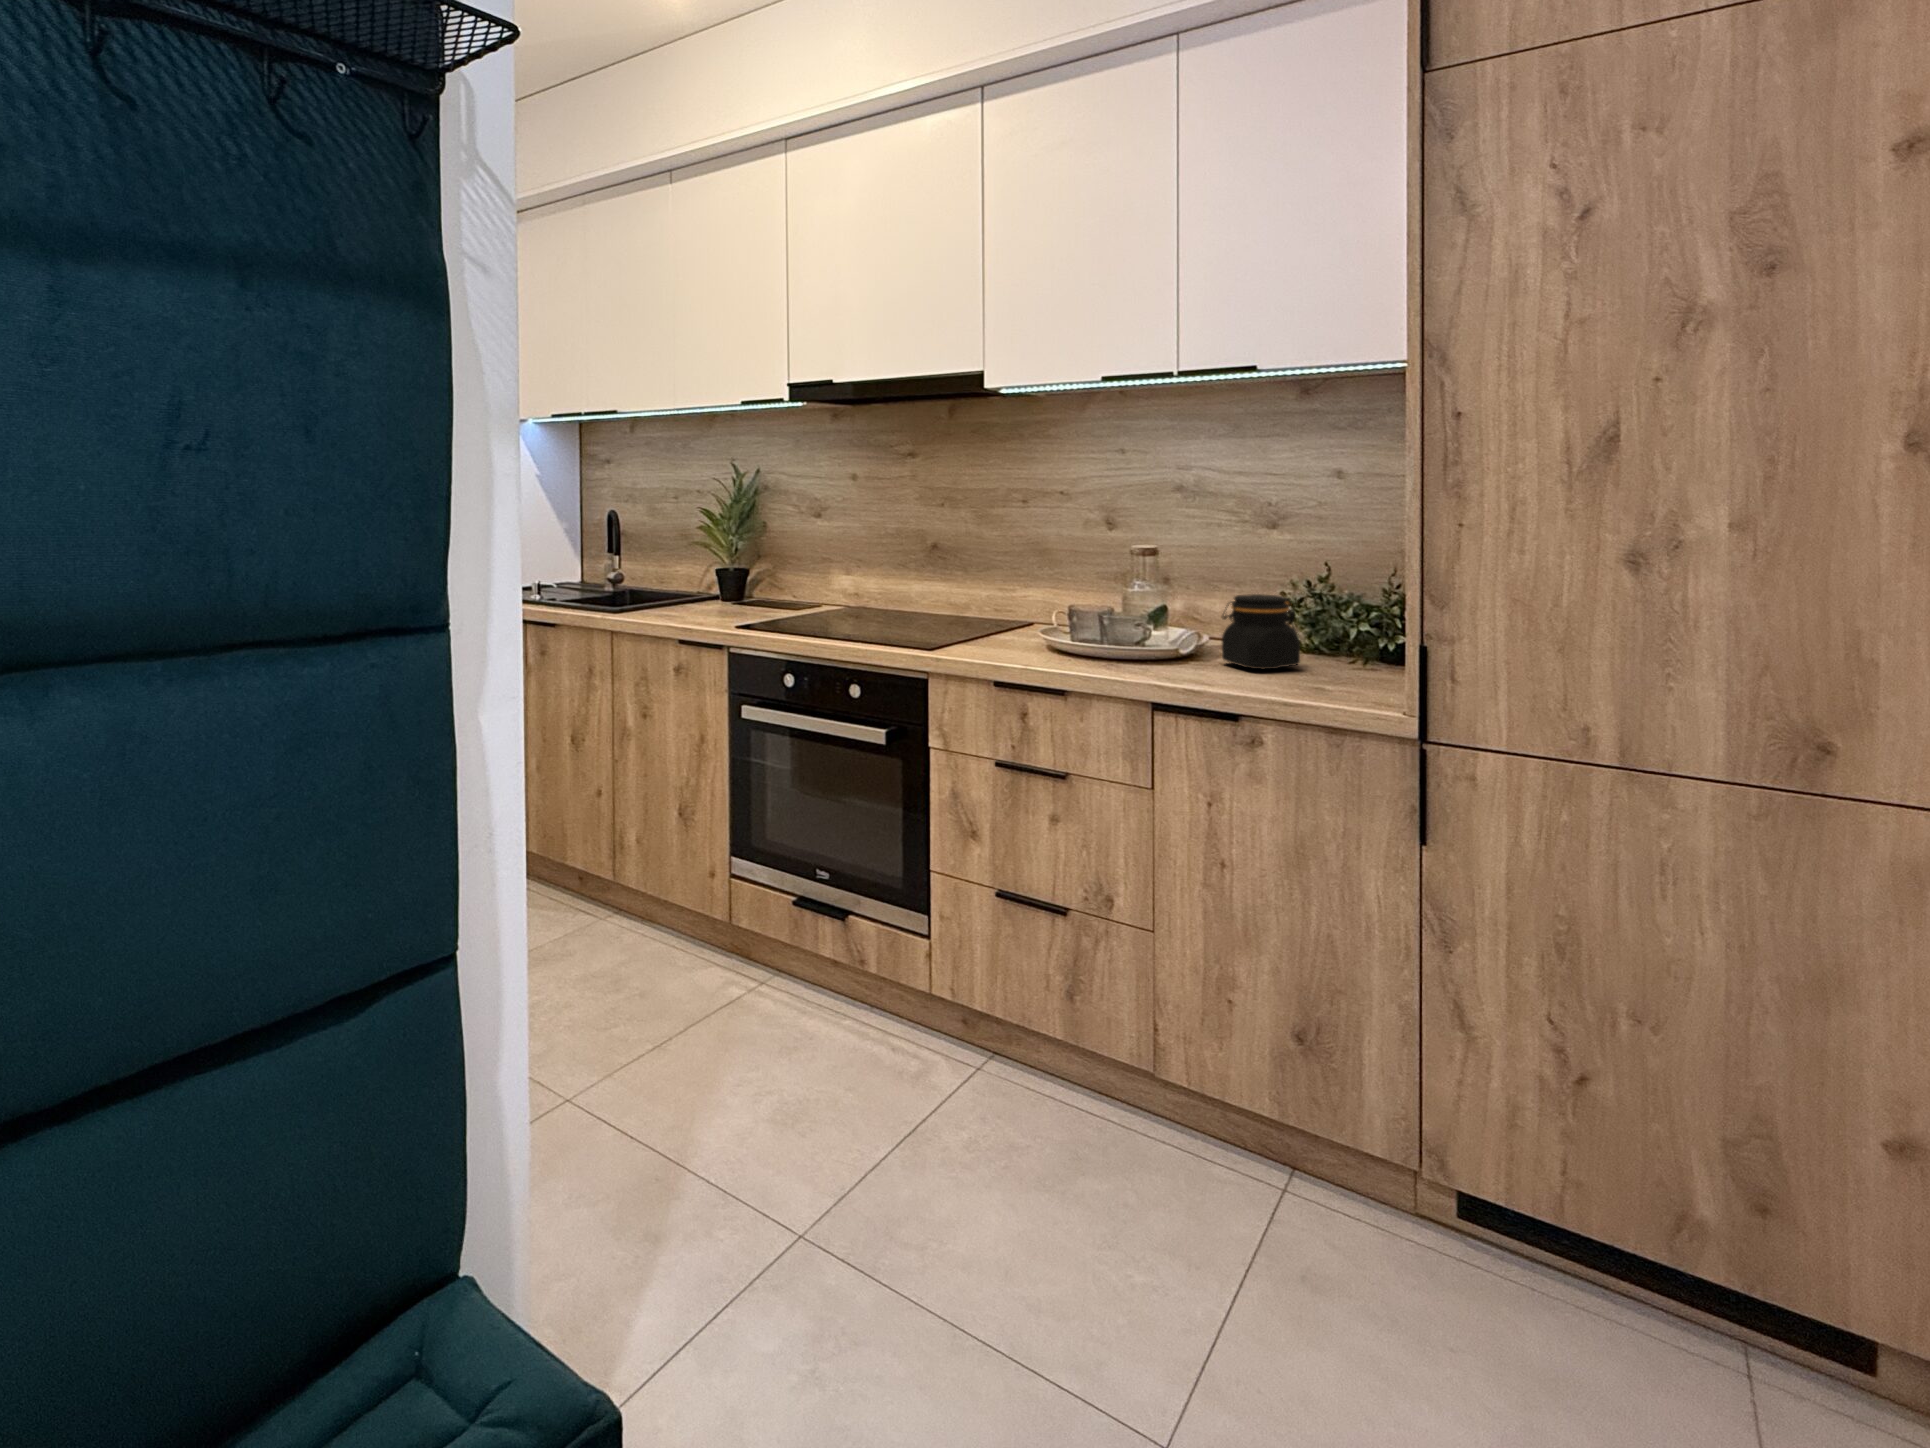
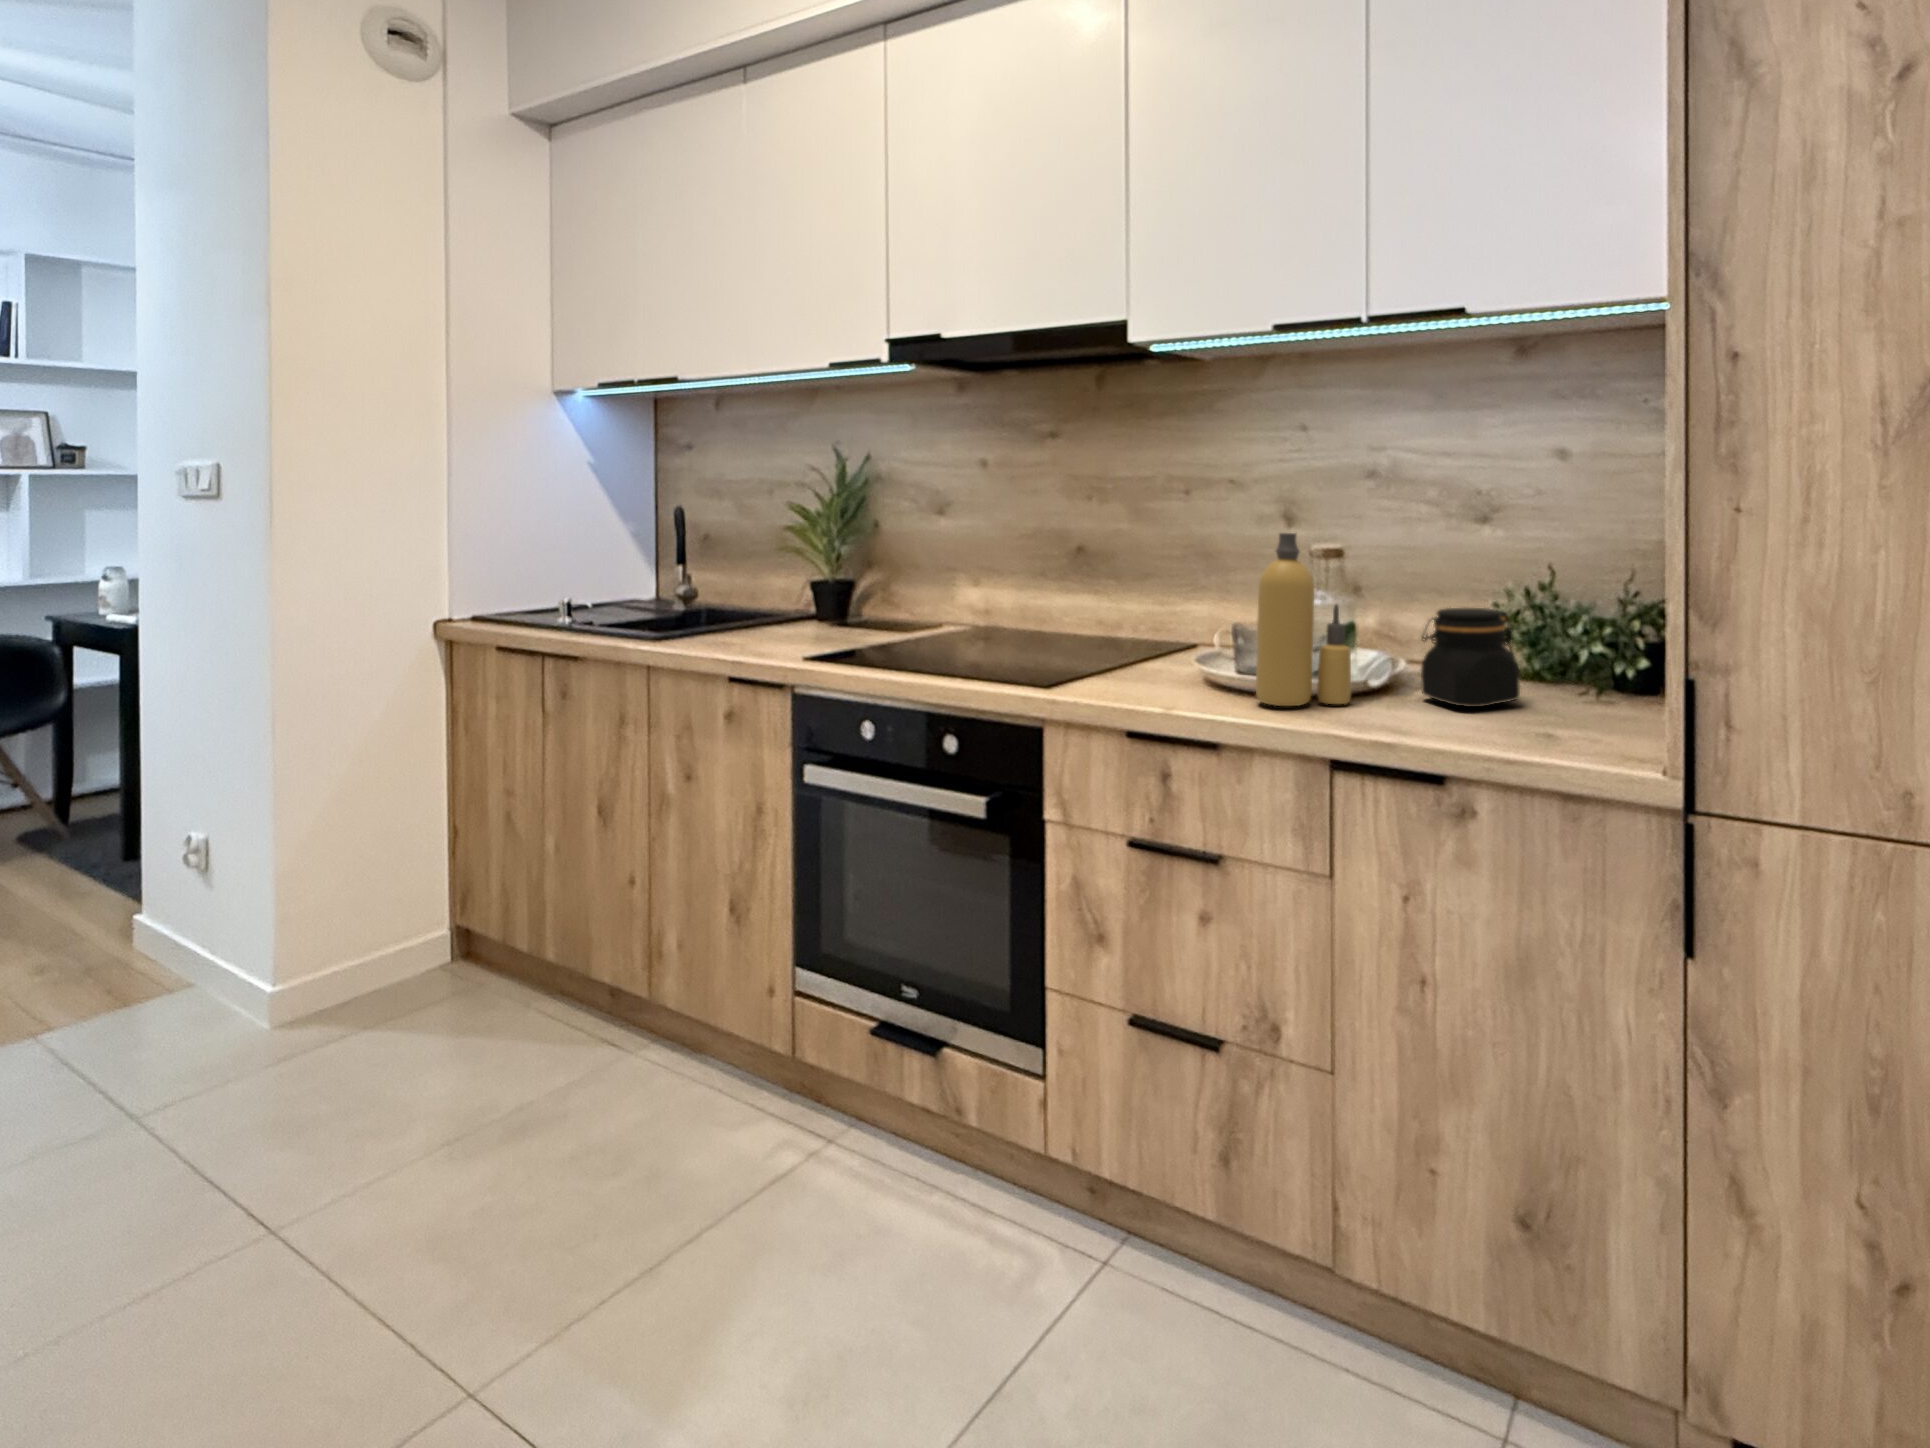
bottle: none [1093,536,1166,666] -> present [1256,533,1351,706]

